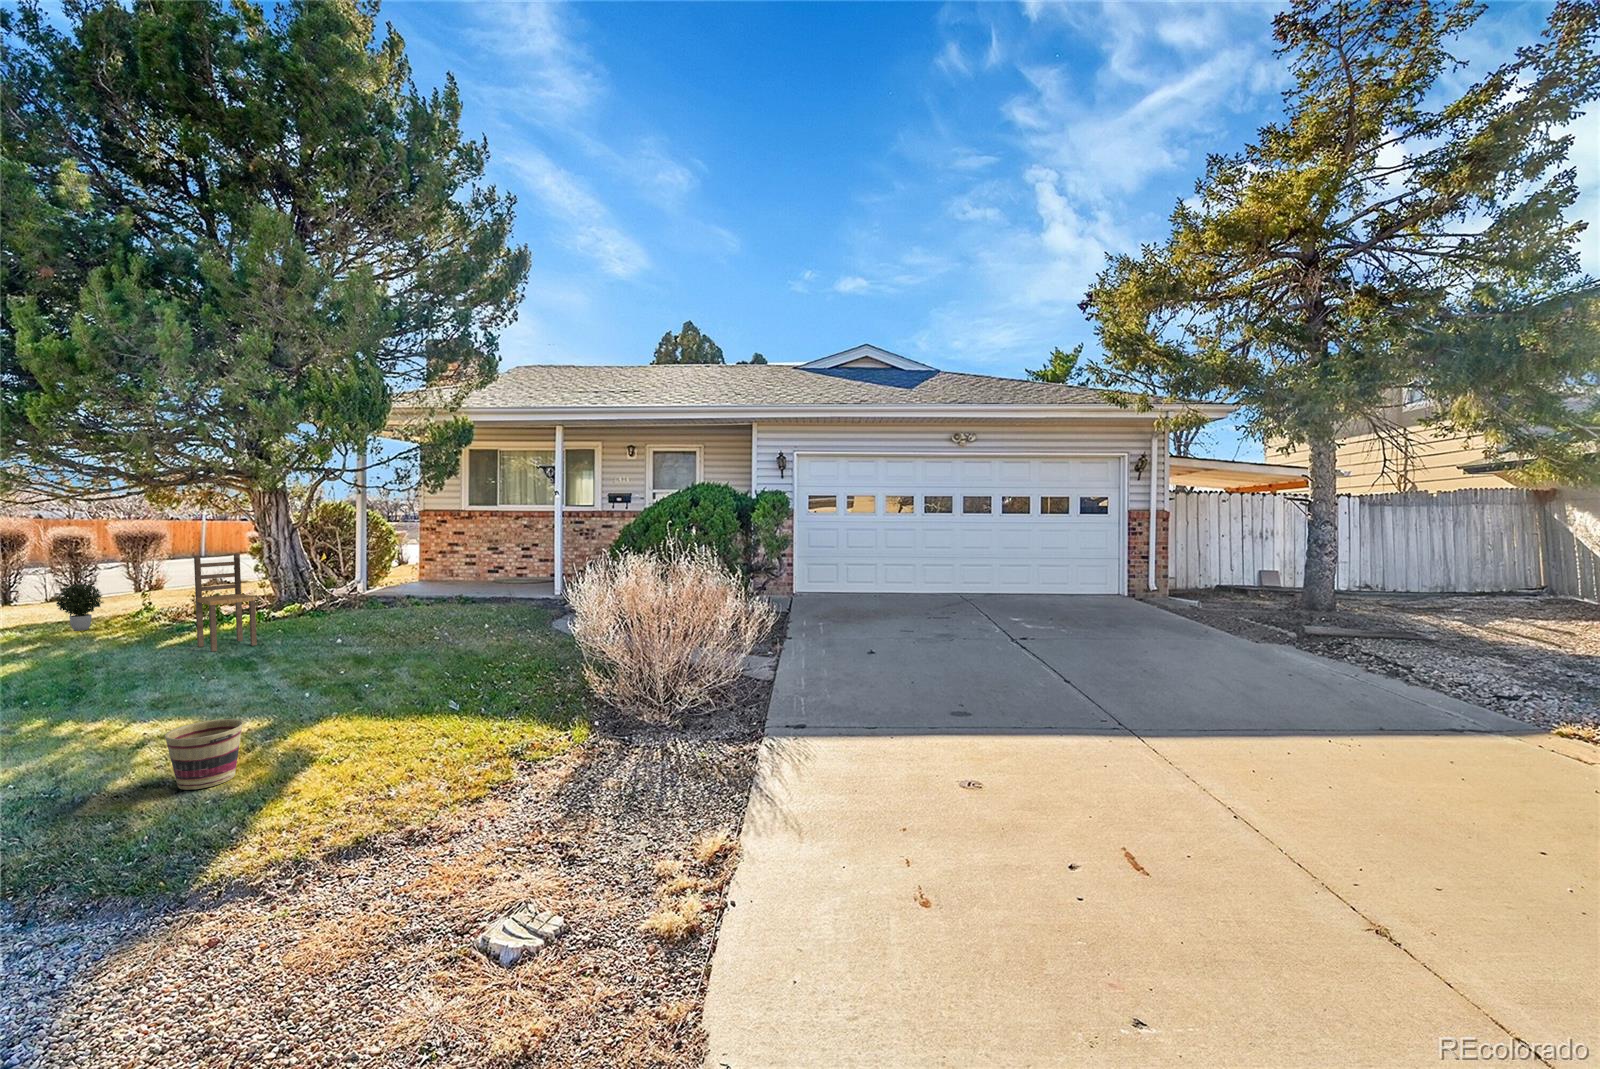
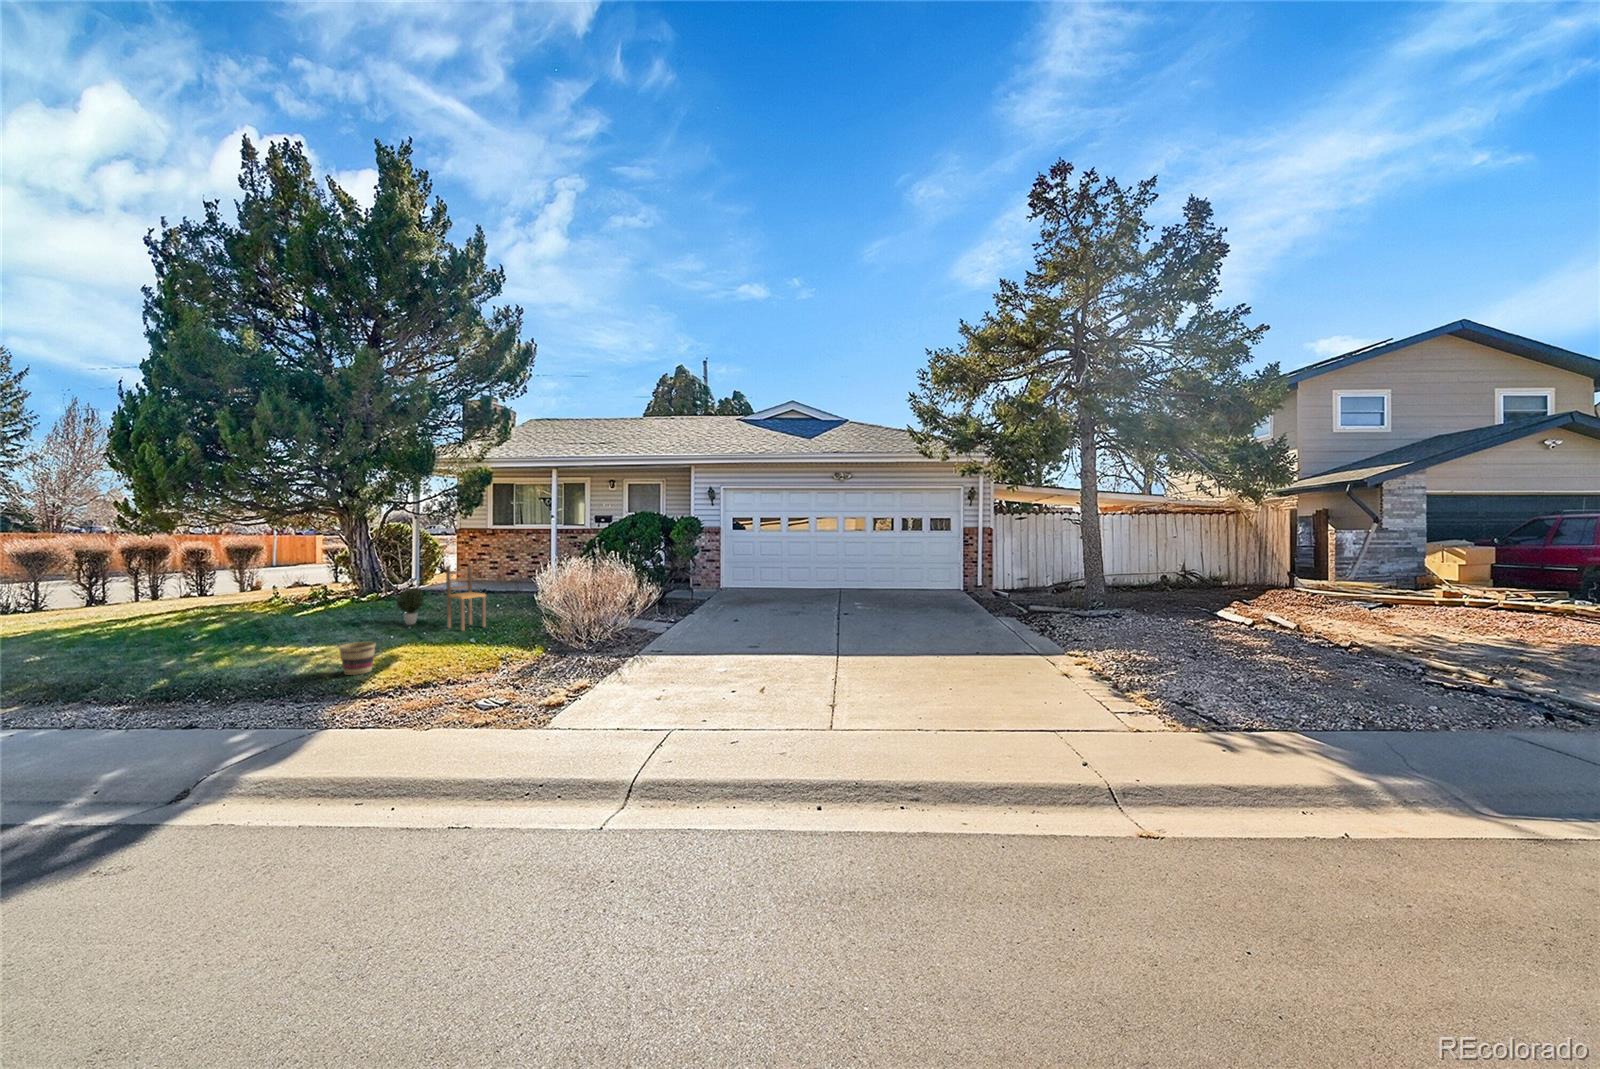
chair: present [194,554,257,652] -> present [446,565,486,631]
potted plant: present [55,584,103,631] -> present [396,589,424,625]

